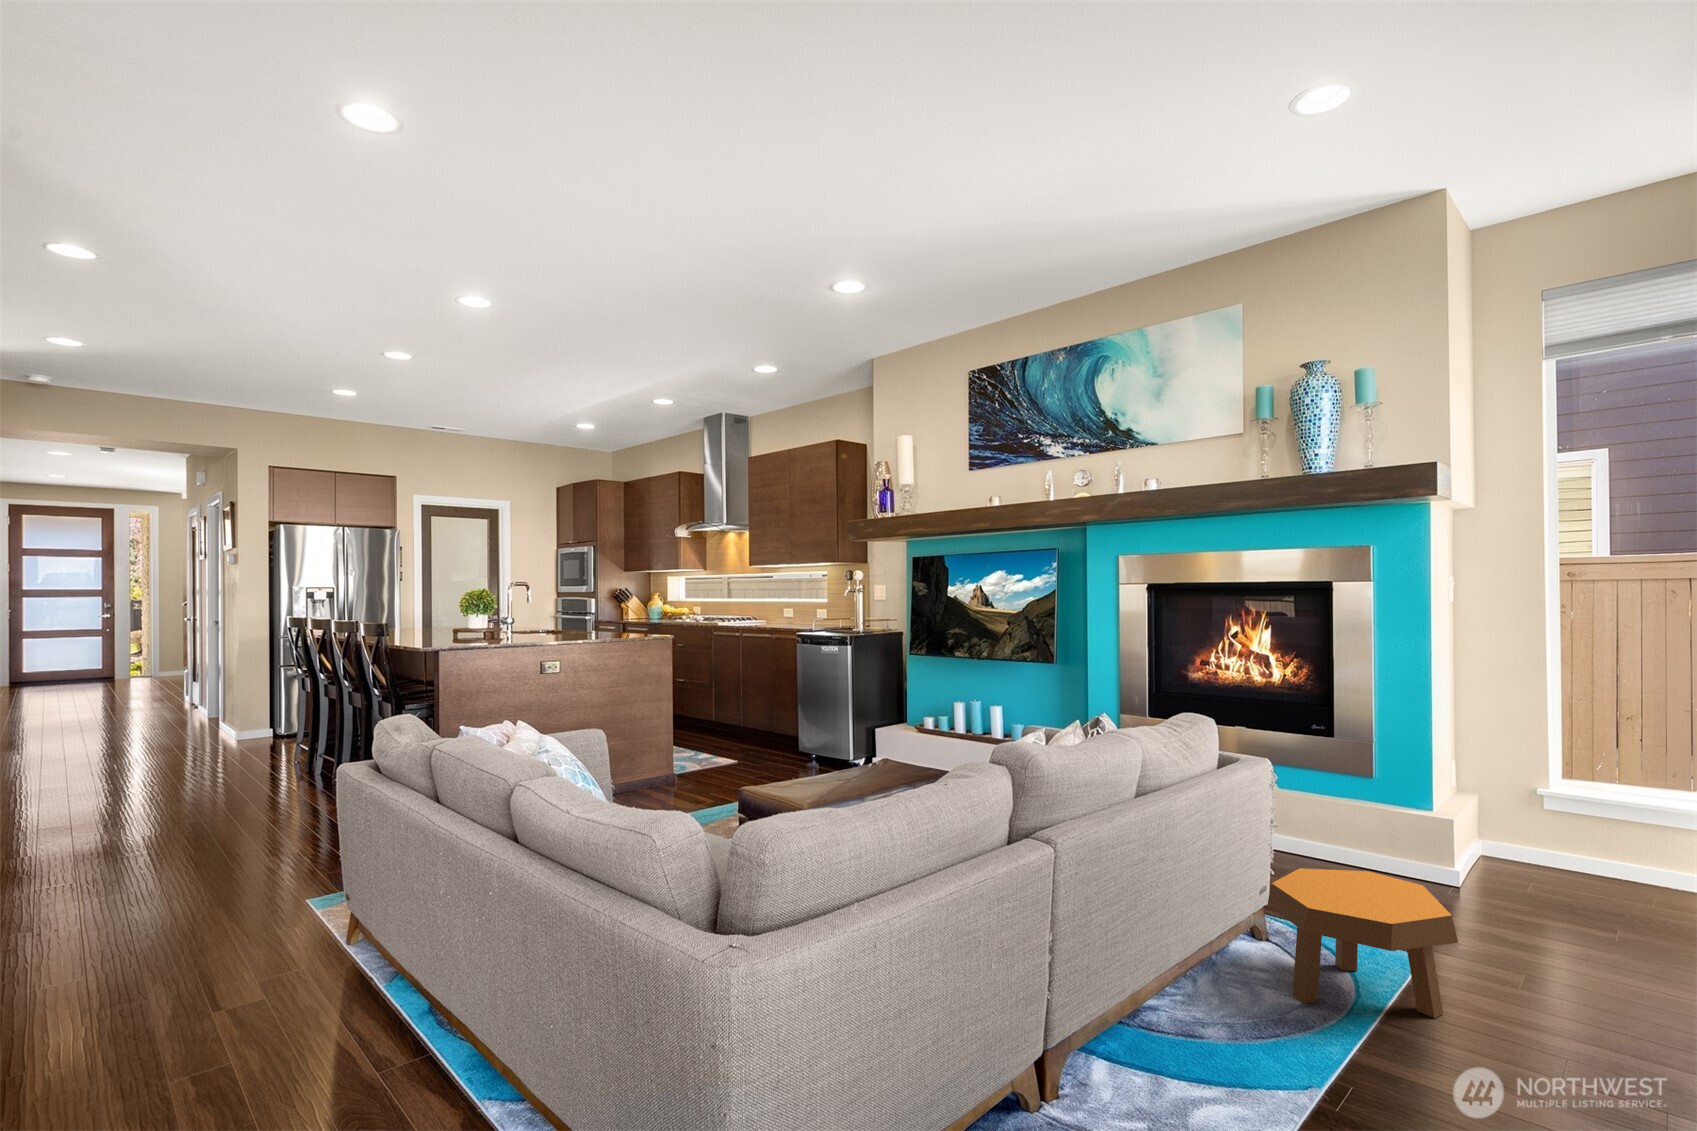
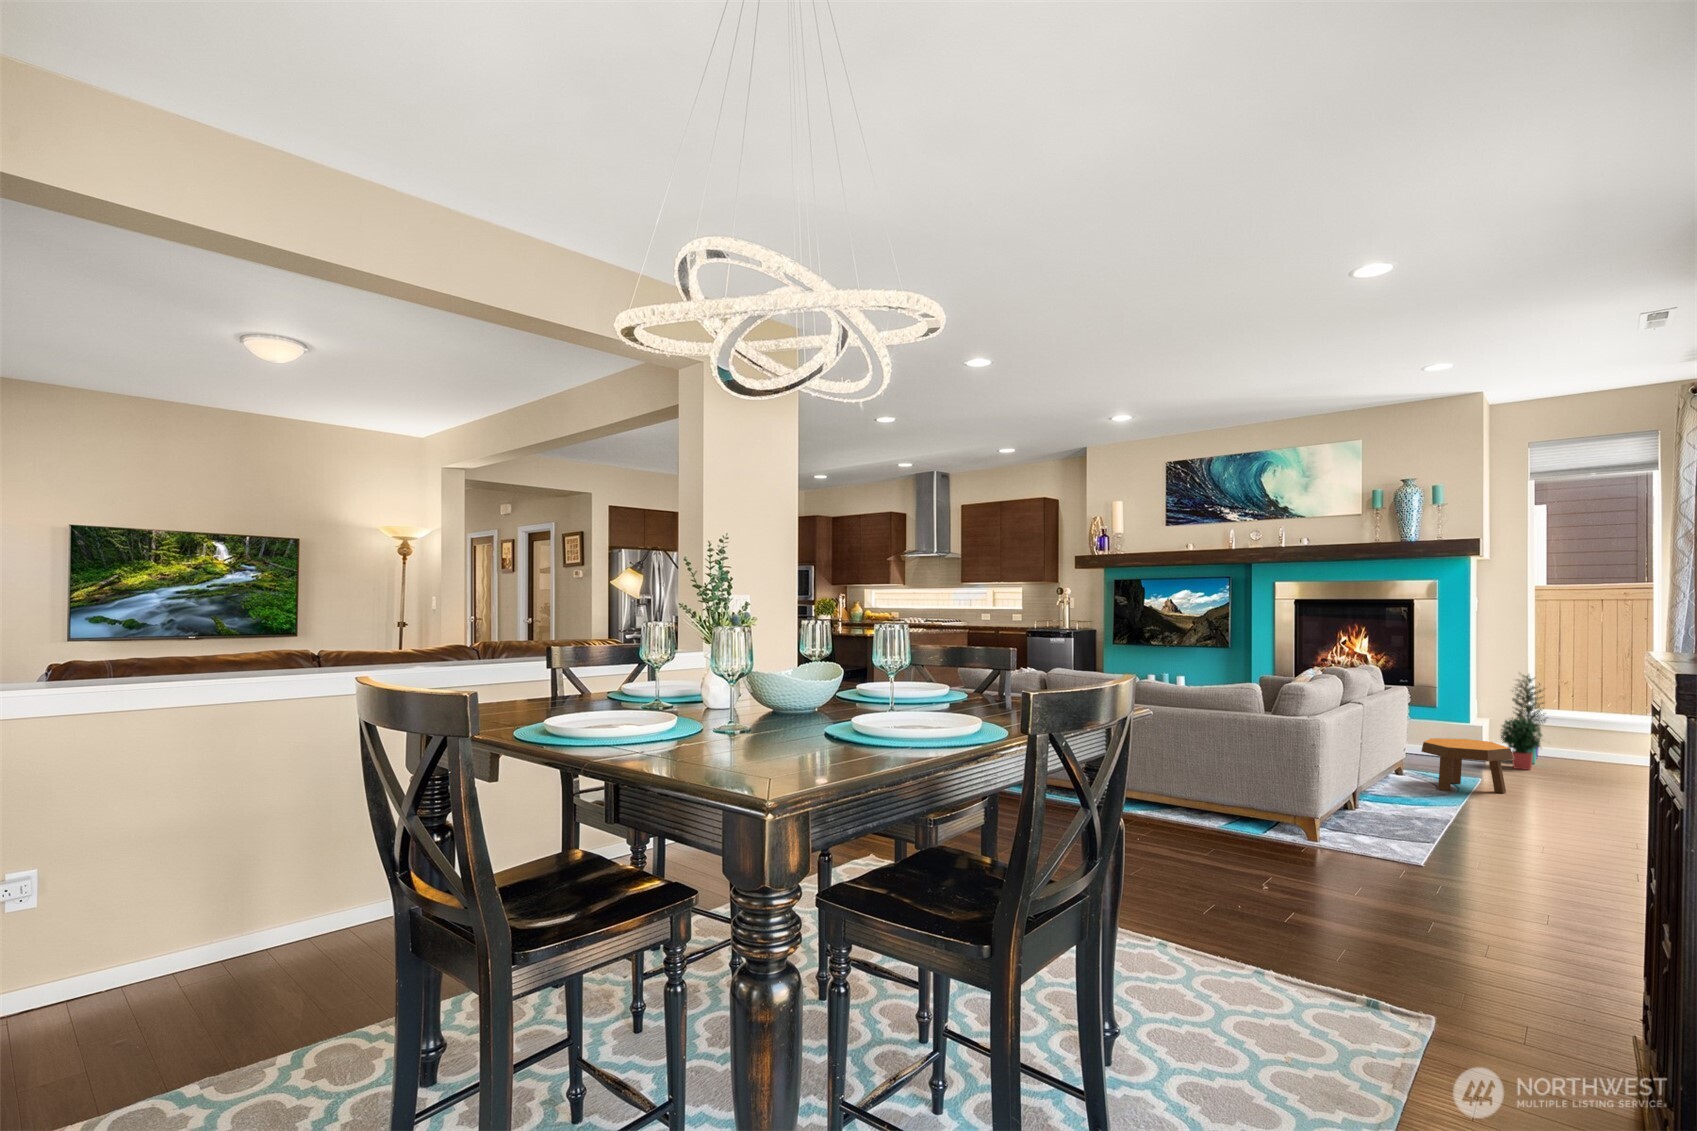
potted plant: none [1472,712,1585,919] -> present [1501,675,1546,770]

